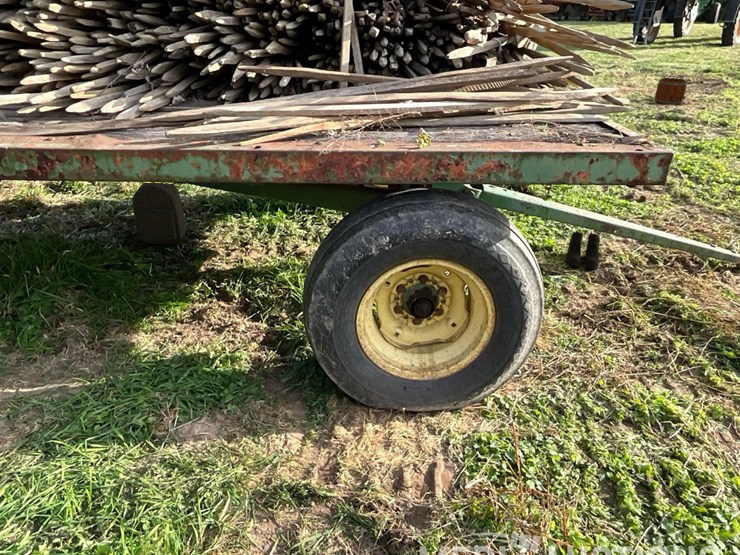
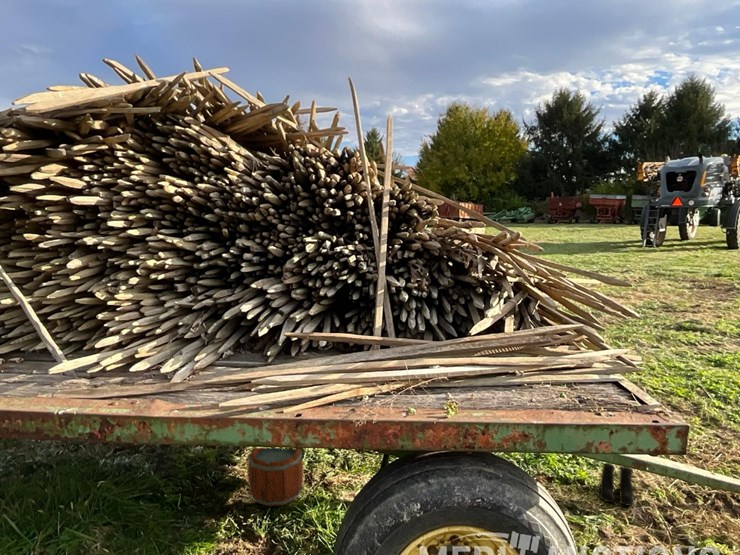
bucket: present [654,78,687,105] -> present [247,448,303,506]
backpack: present [132,183,186,244] -> none [175,399,222,470]

